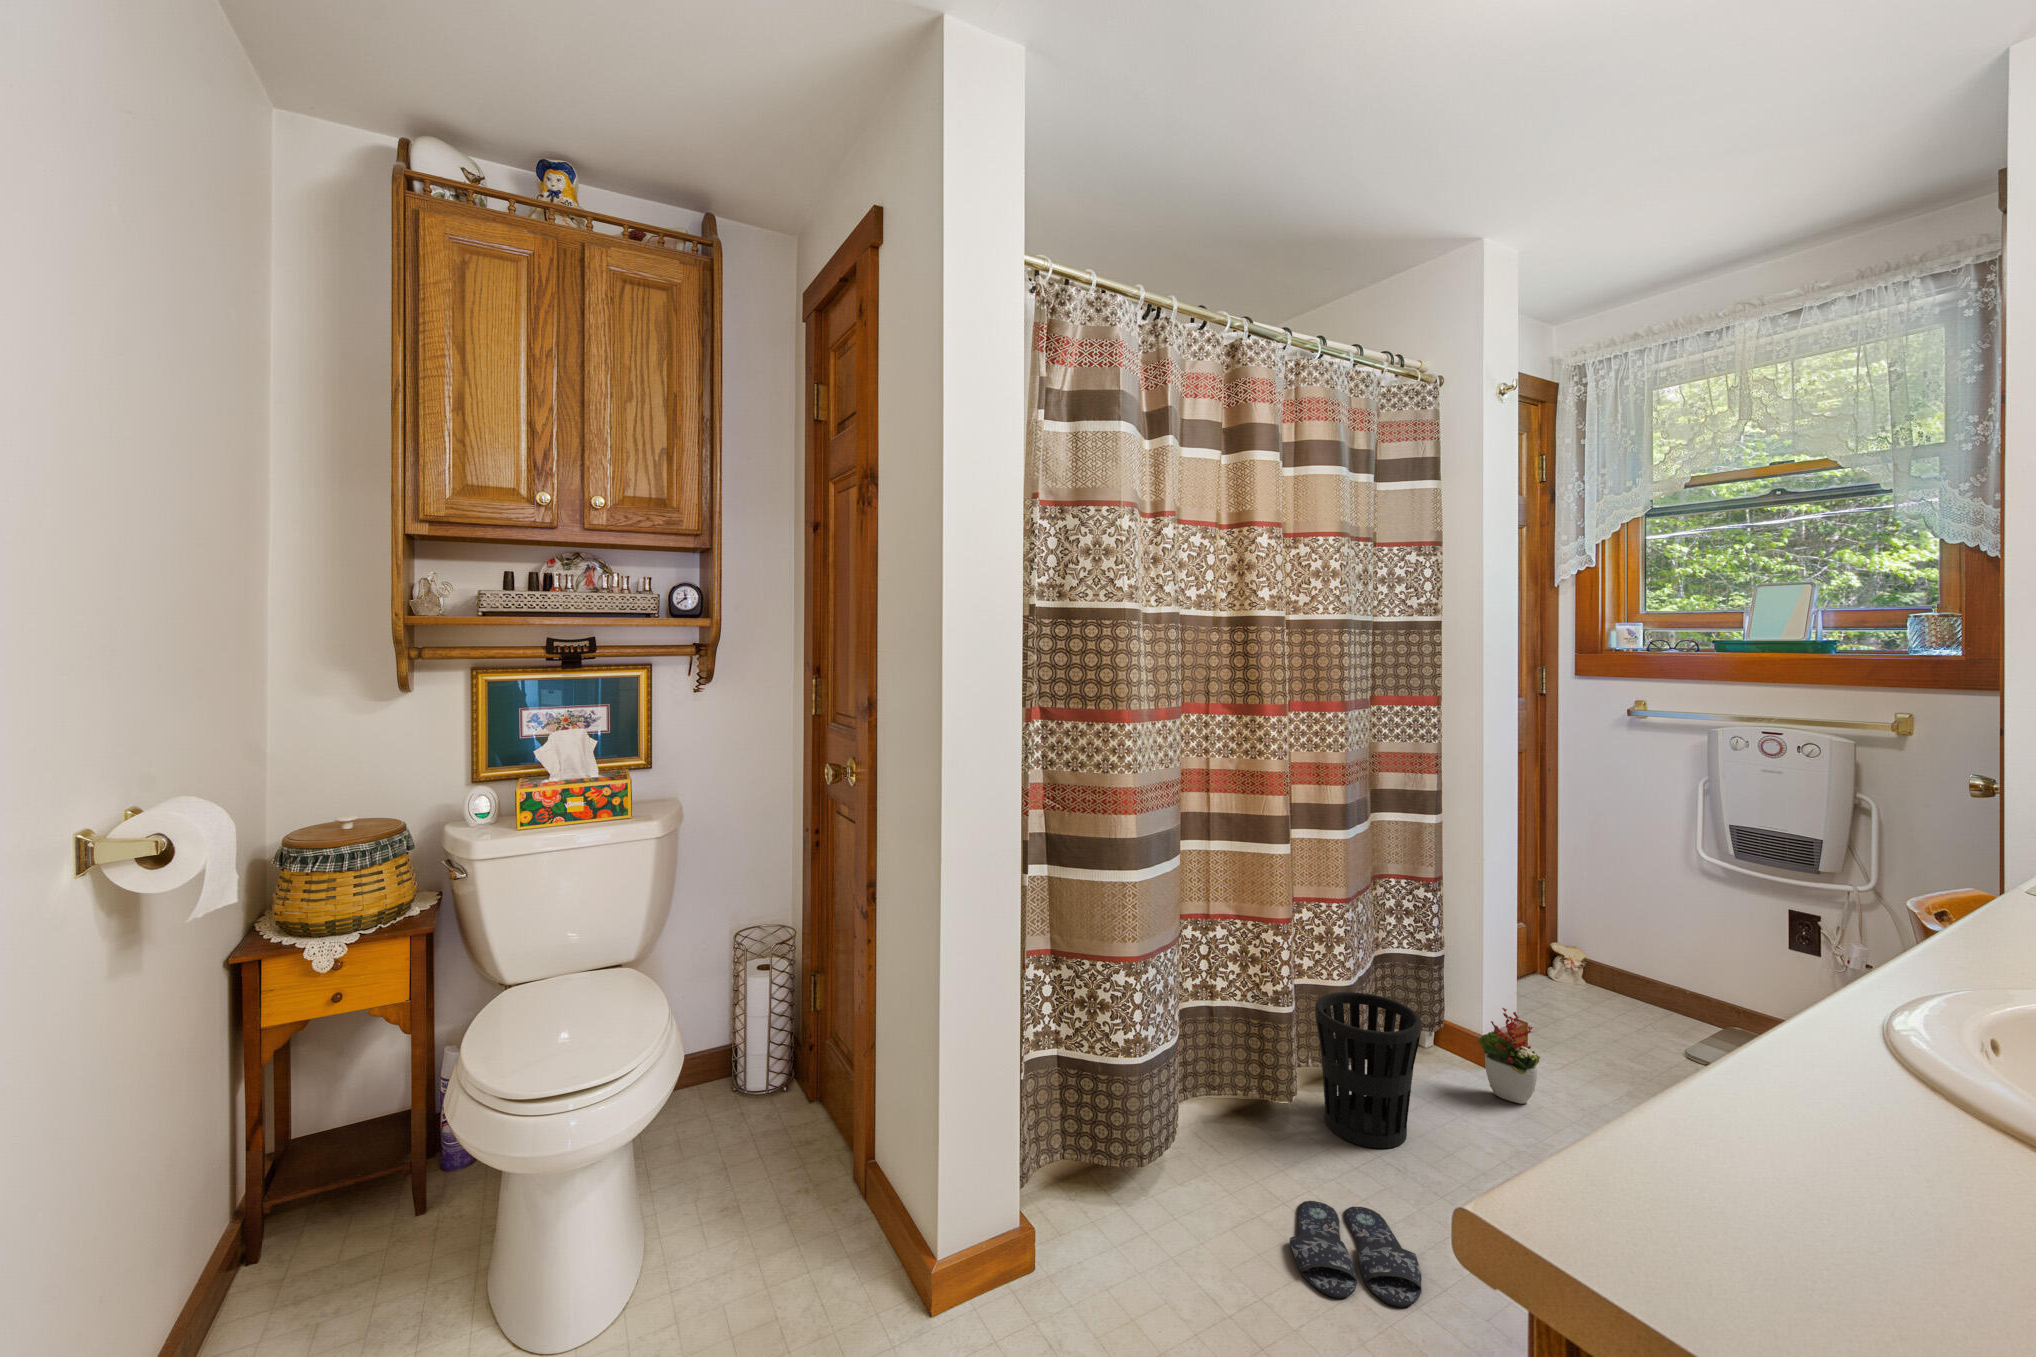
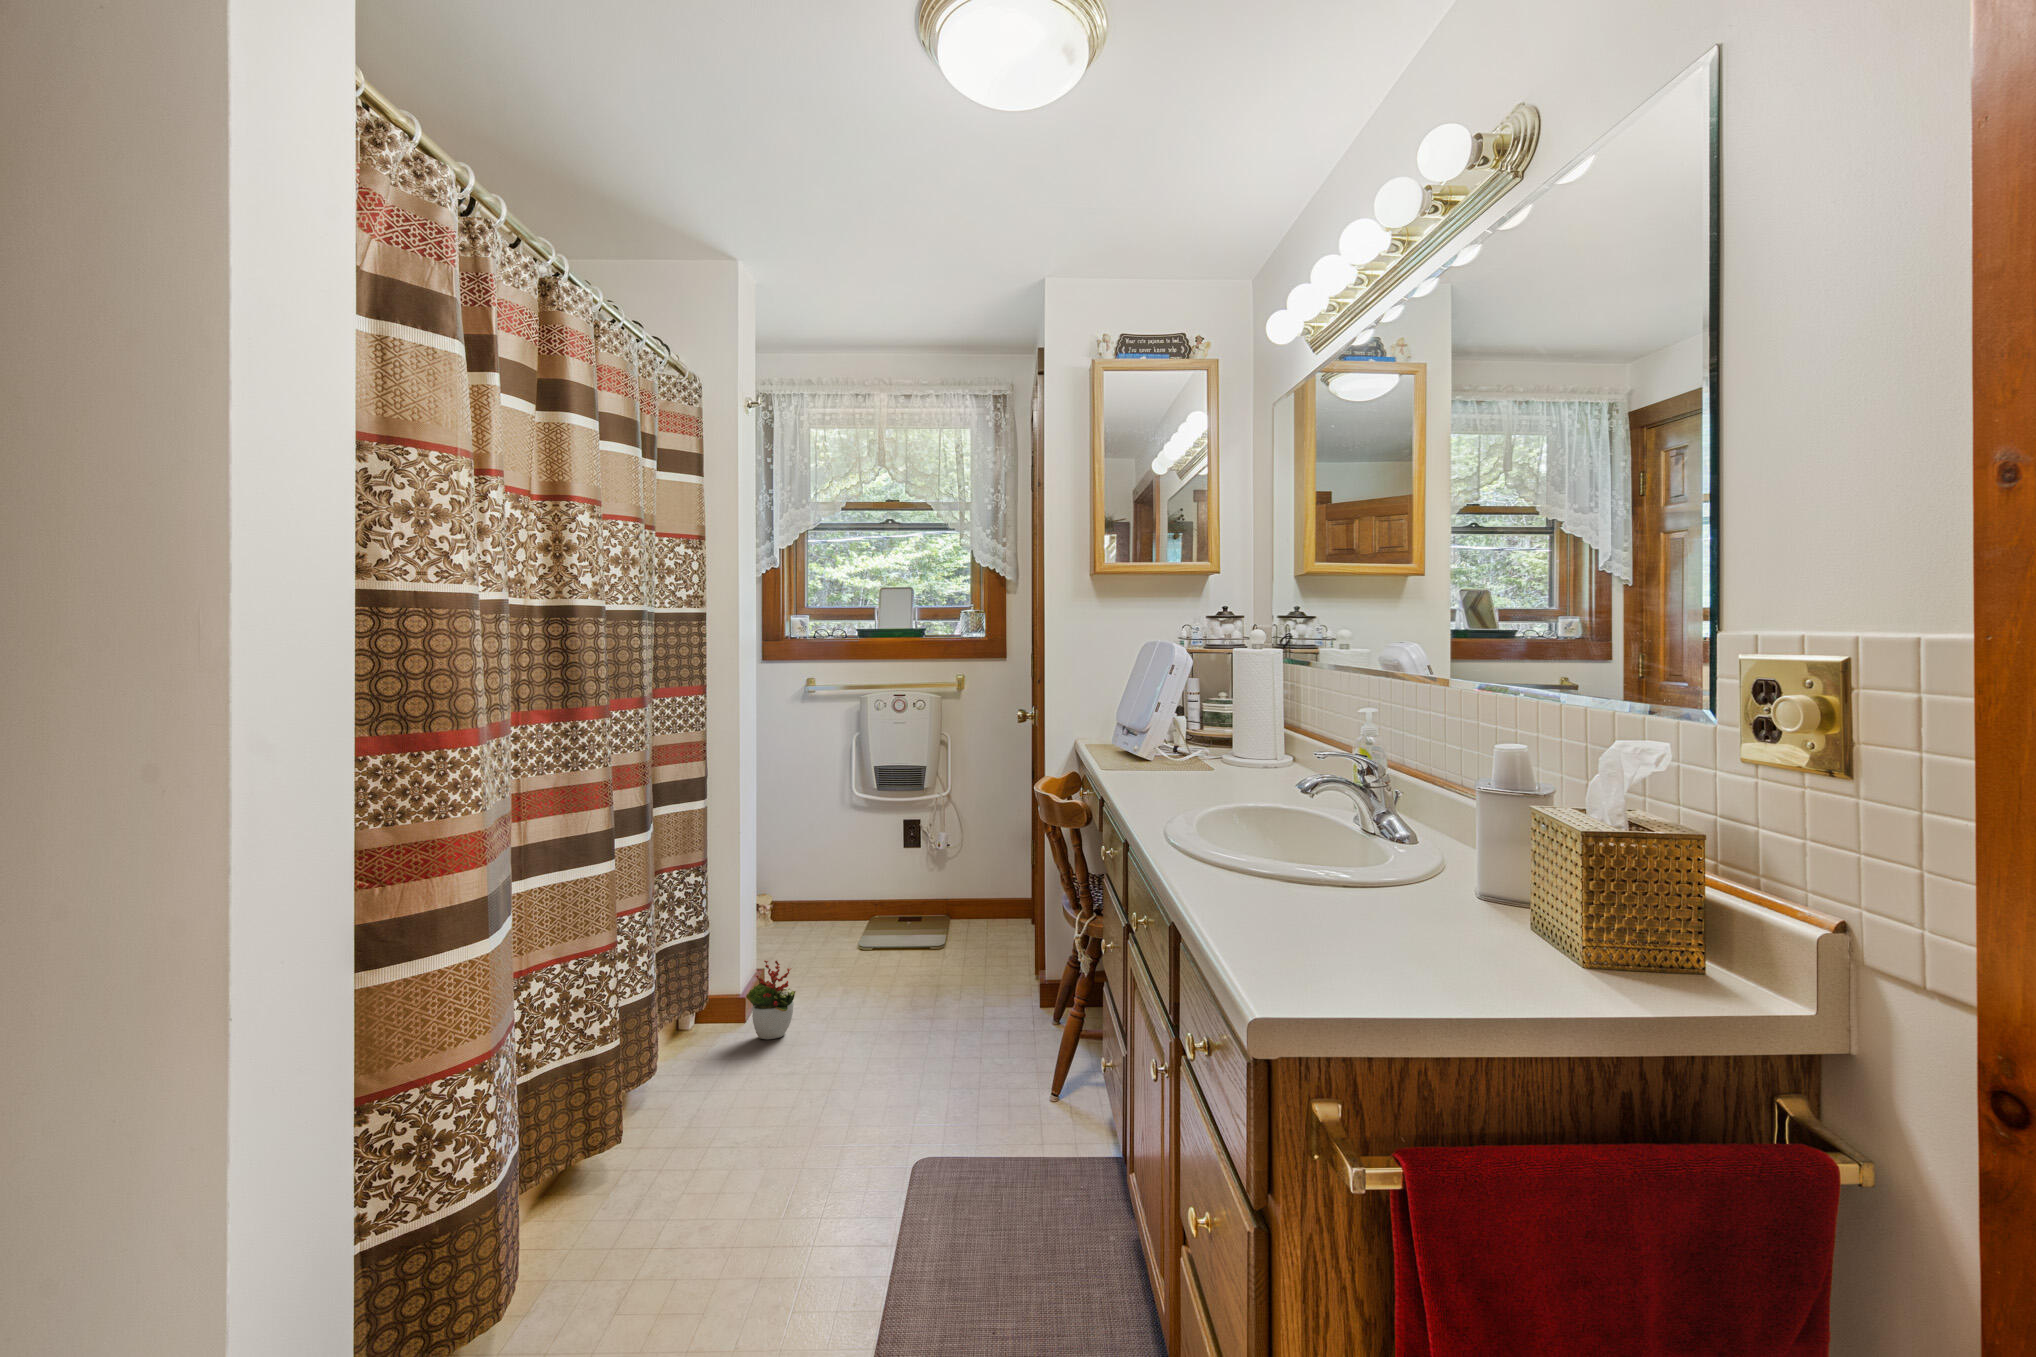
wastebasket: present [1315,992,1421,1148] -> none [627,988,733,1145]
slippers: present [1290,1201,1422,1307] -> none [668,1193,806,1297]

